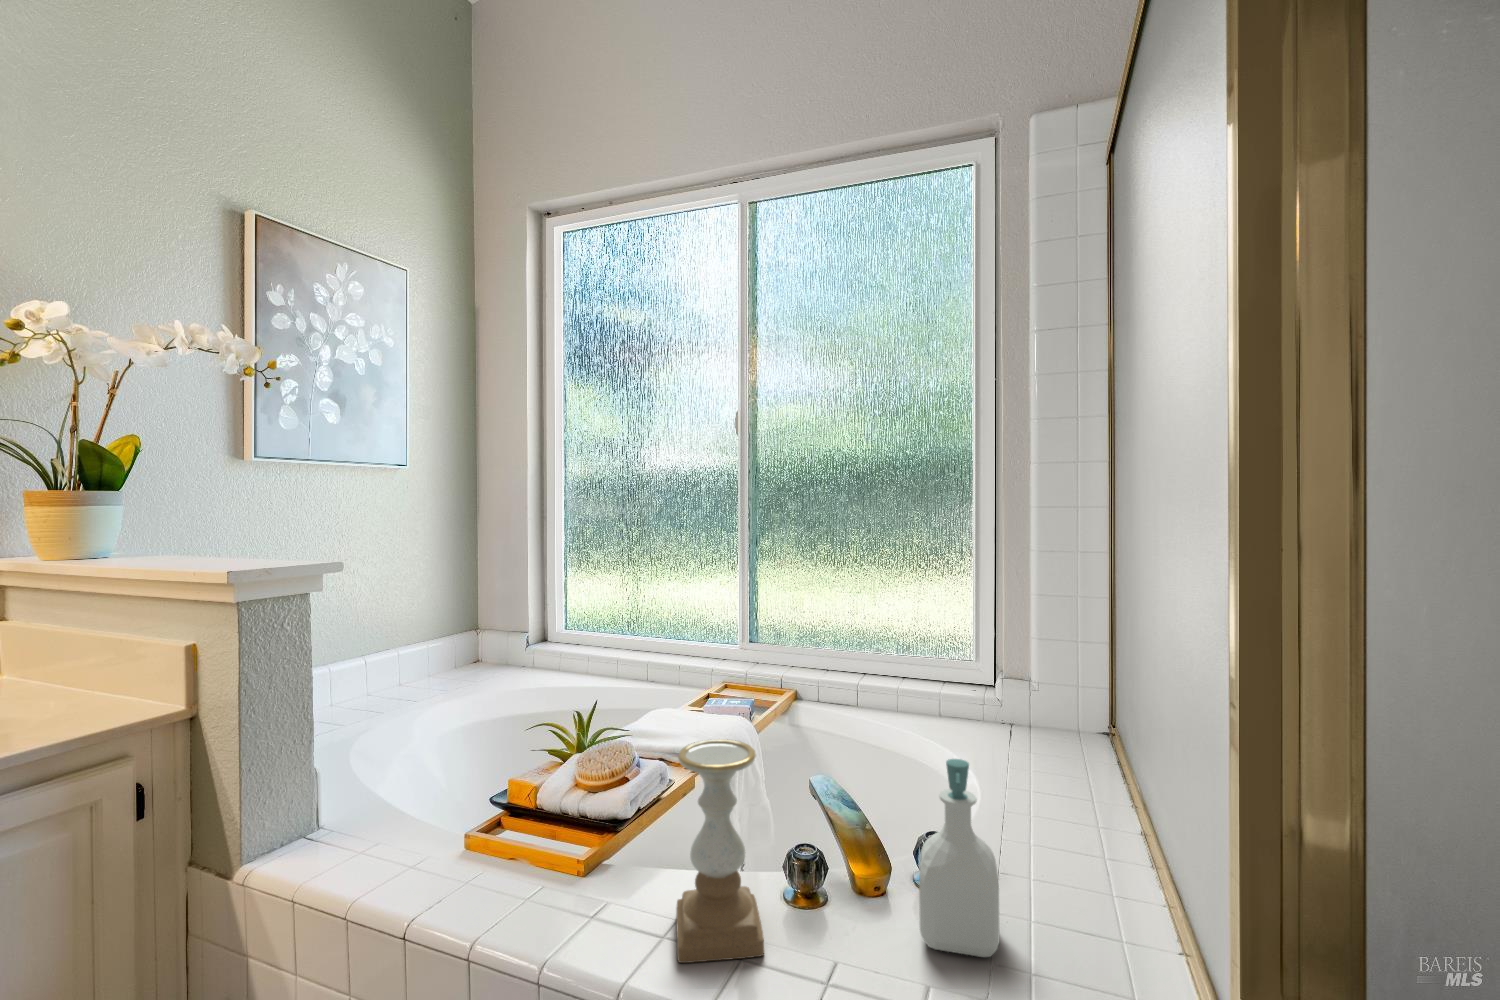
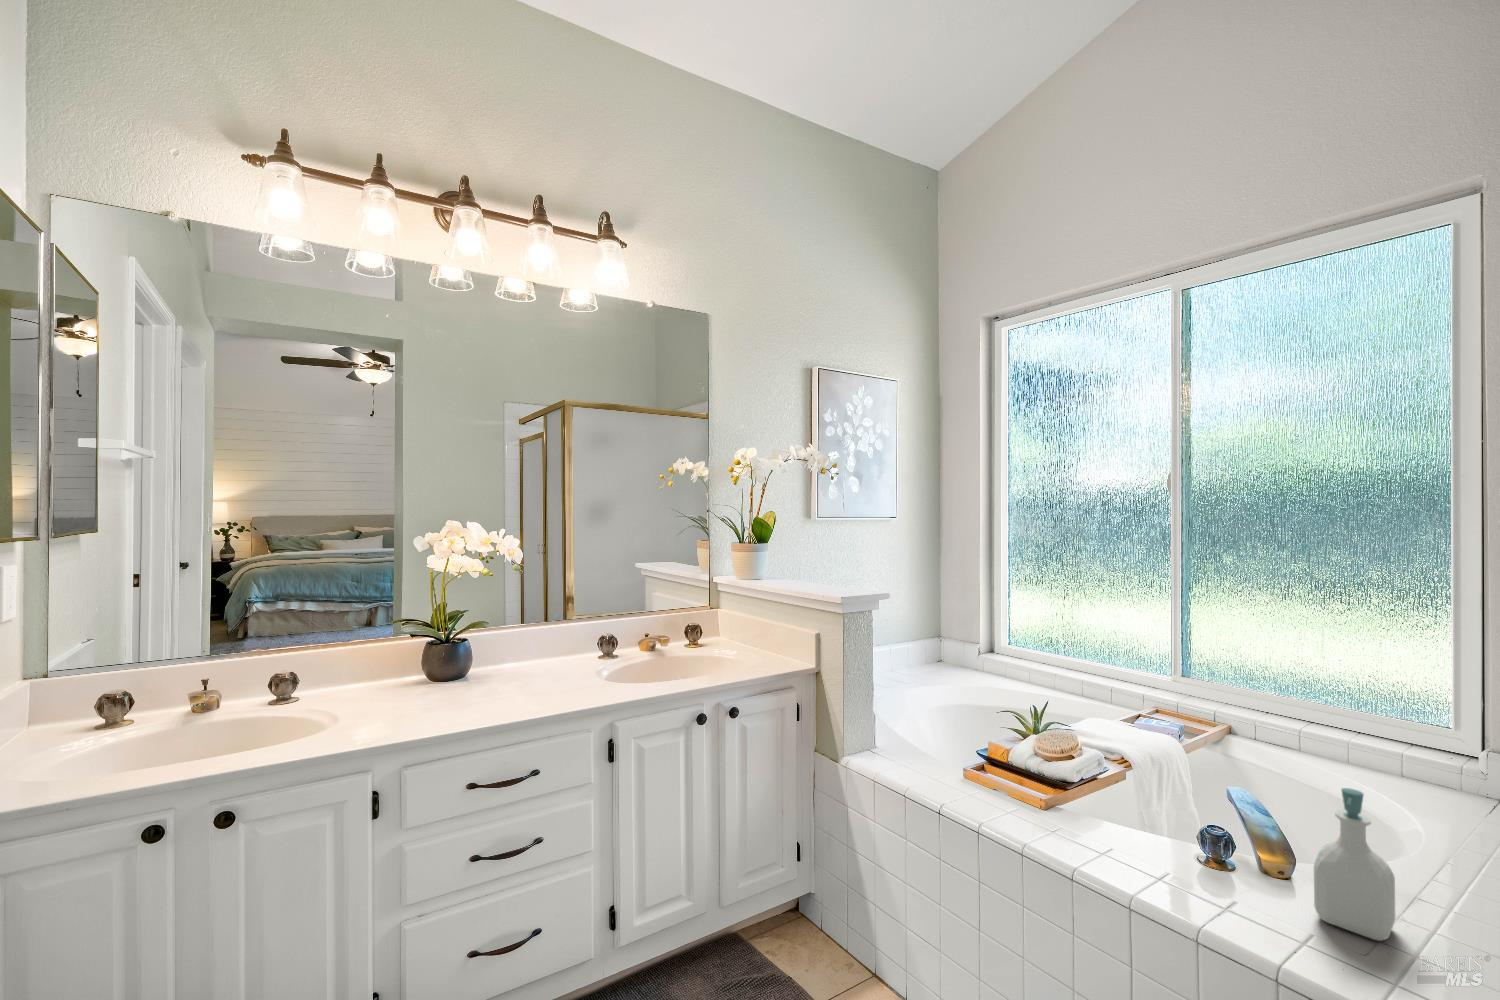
candle holder: present [676,739,764,963] -> none [1113,737,1179,885]

